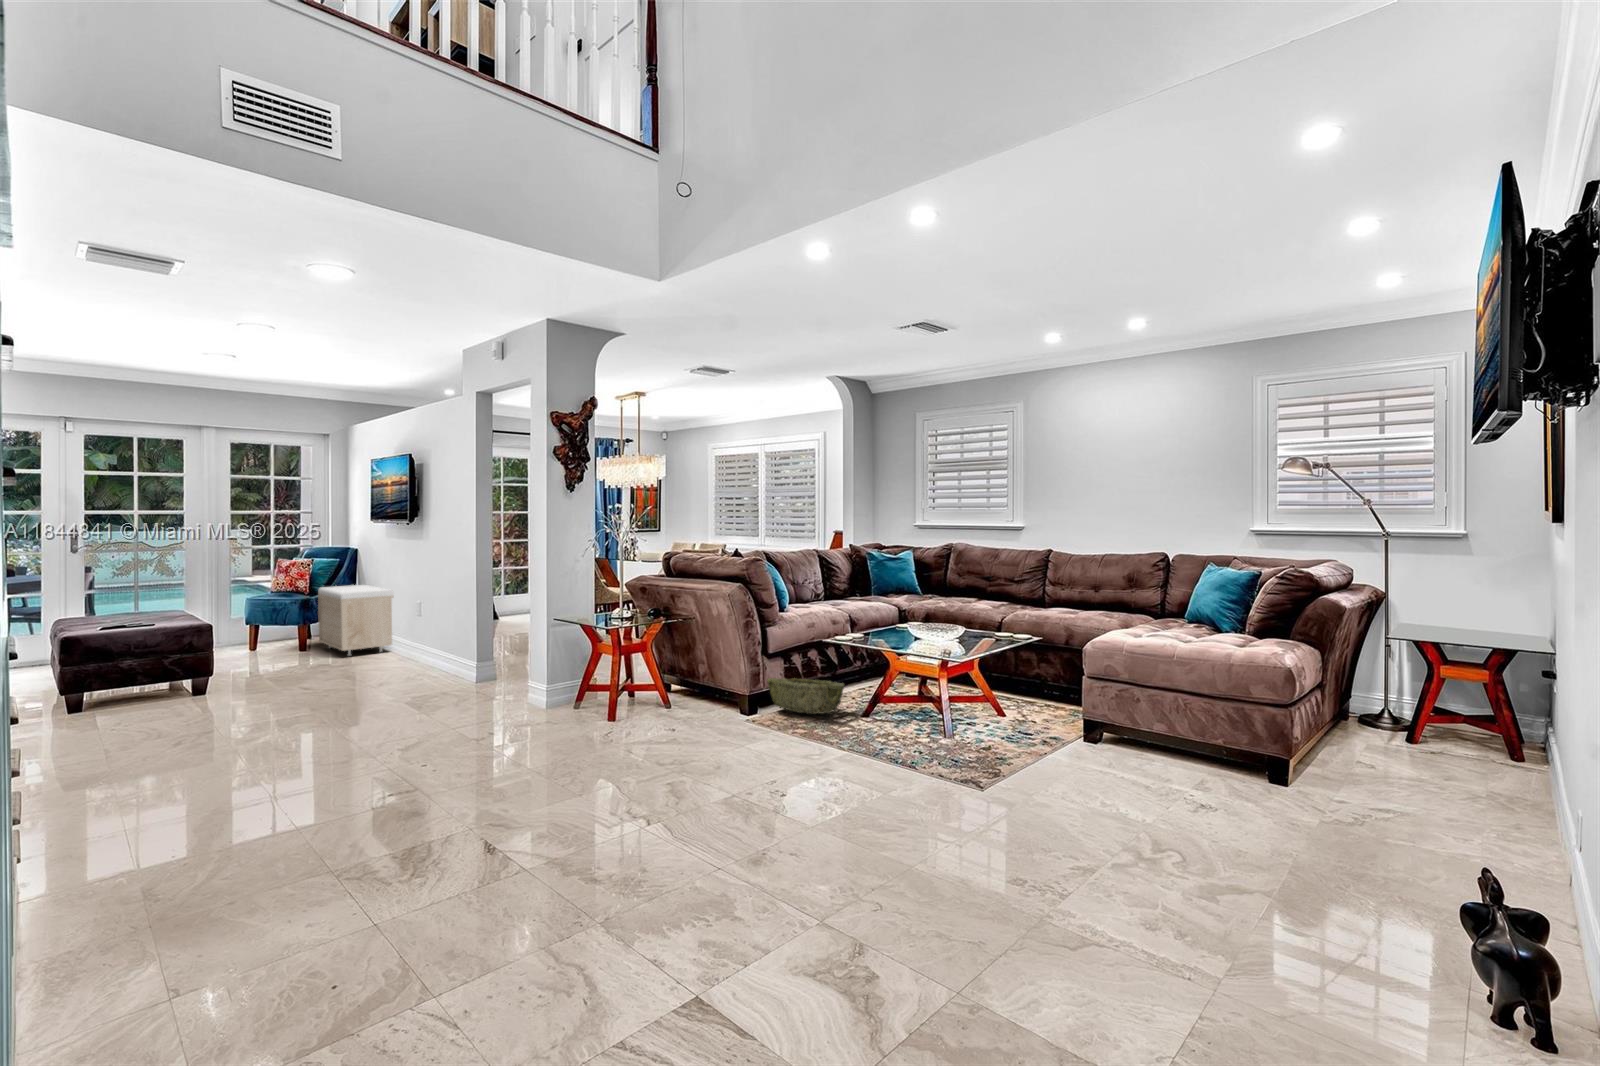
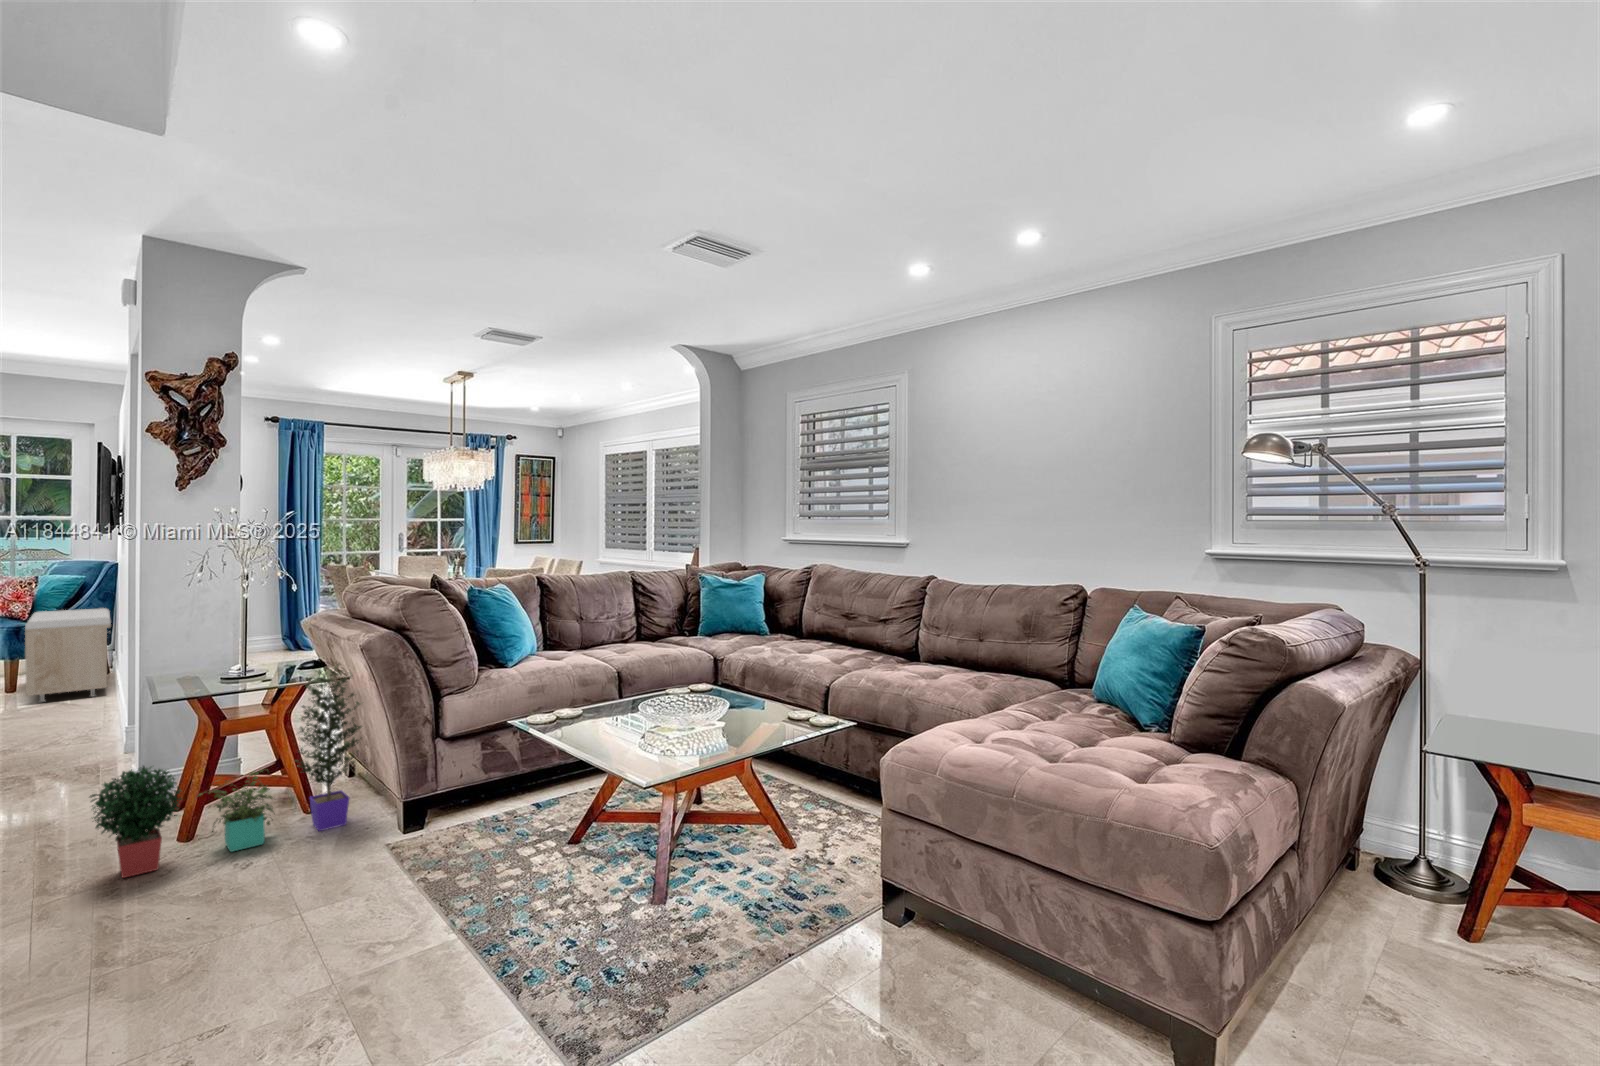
potted plant: none [594,607,719,734] -> present [90,666,361,878]
woven basket: present [767,678,844,714] -> none [429,772,544,841]

